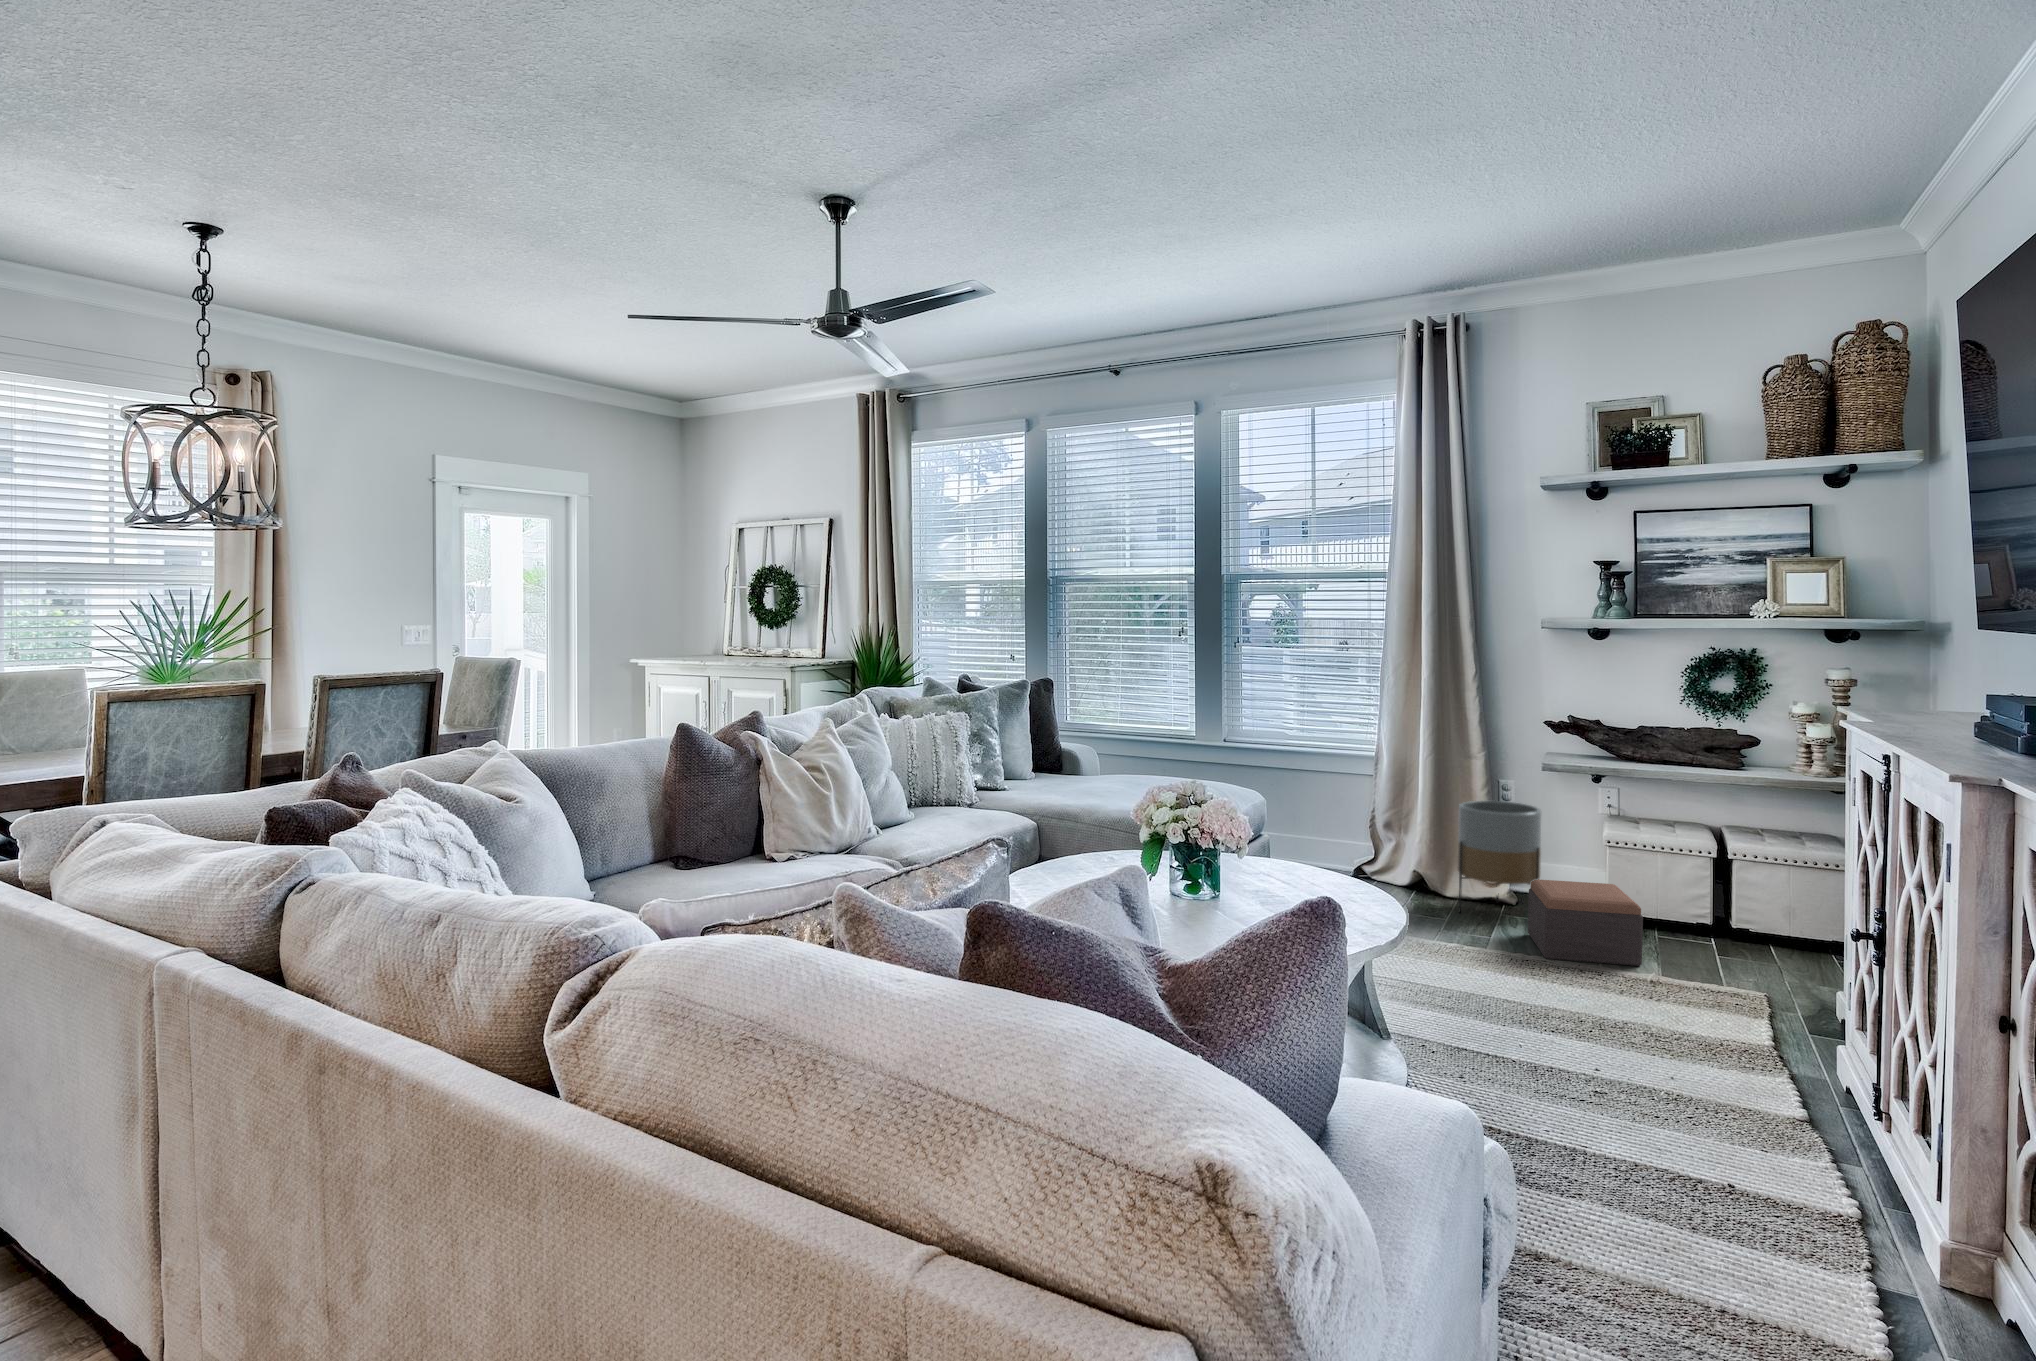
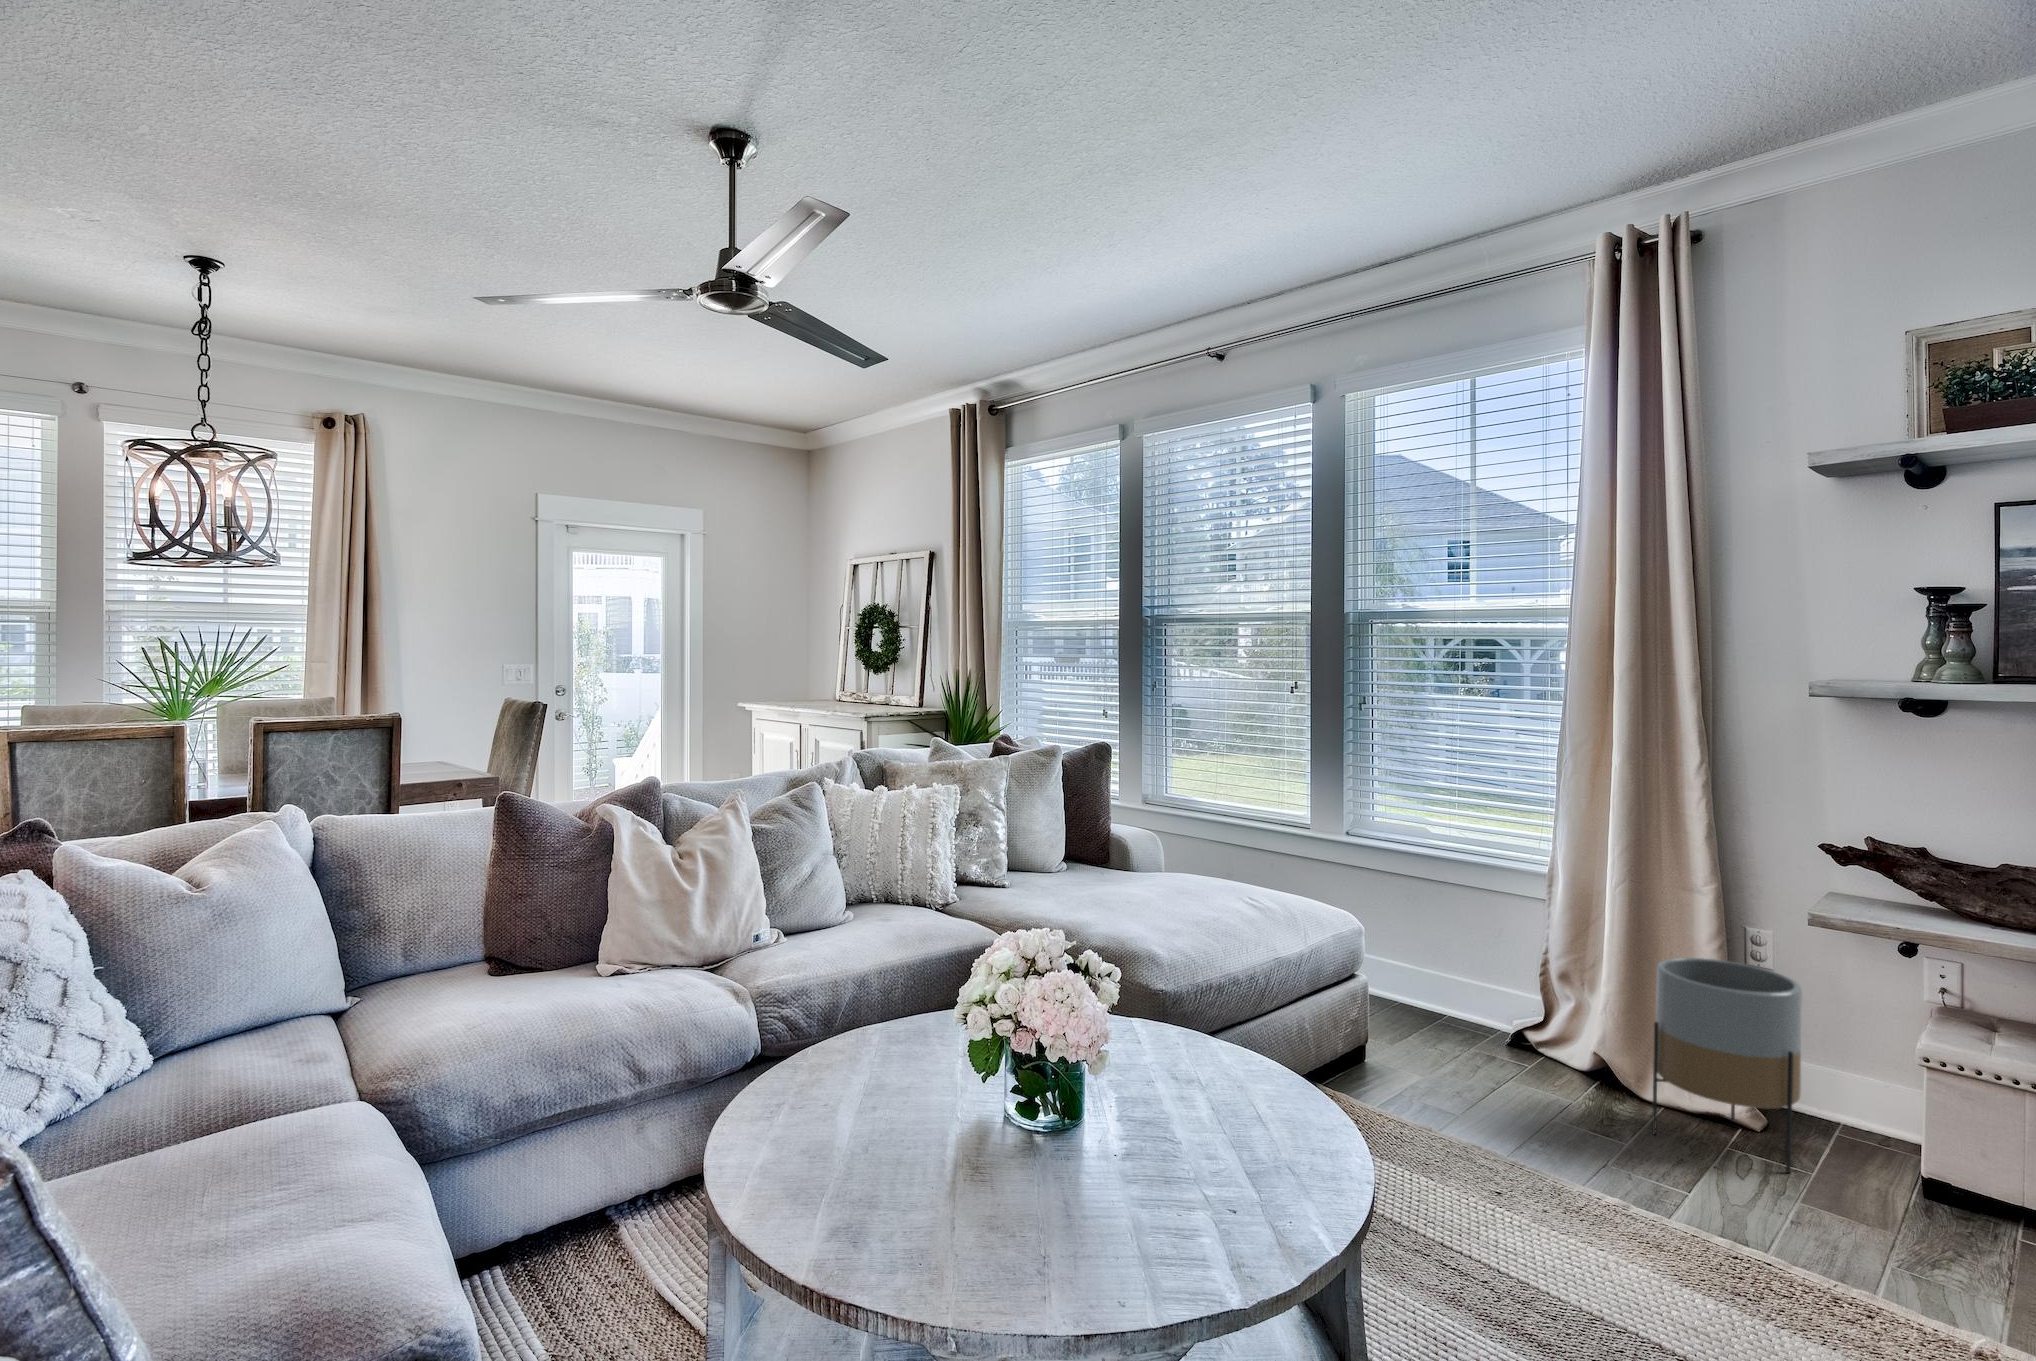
footstool: present [1528,879,1643,966] -> none [1759,1112,1970,1317]

